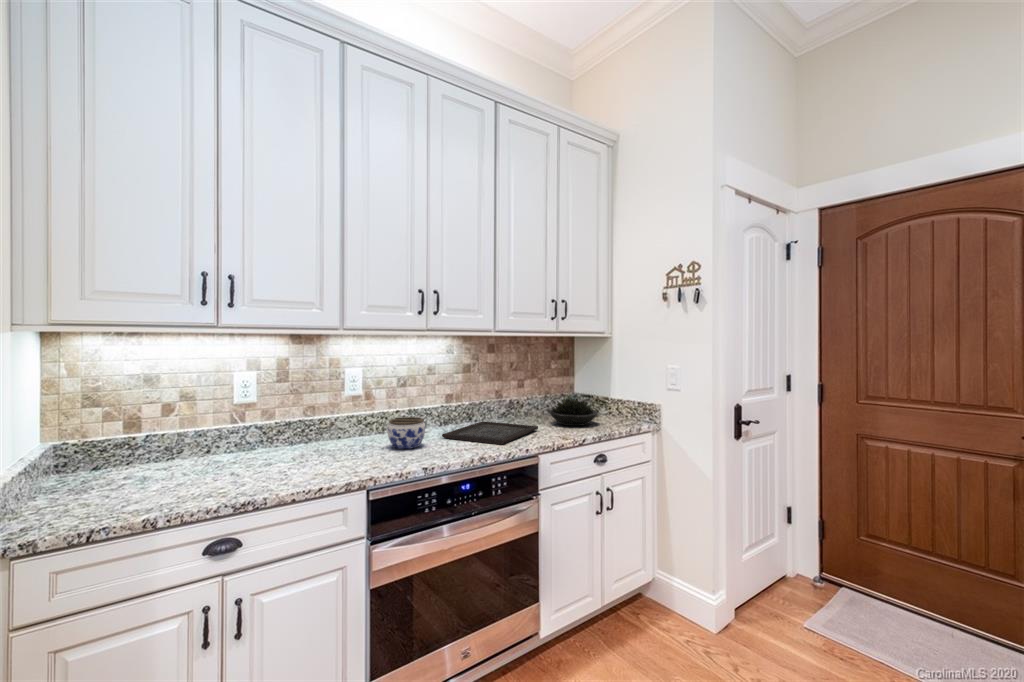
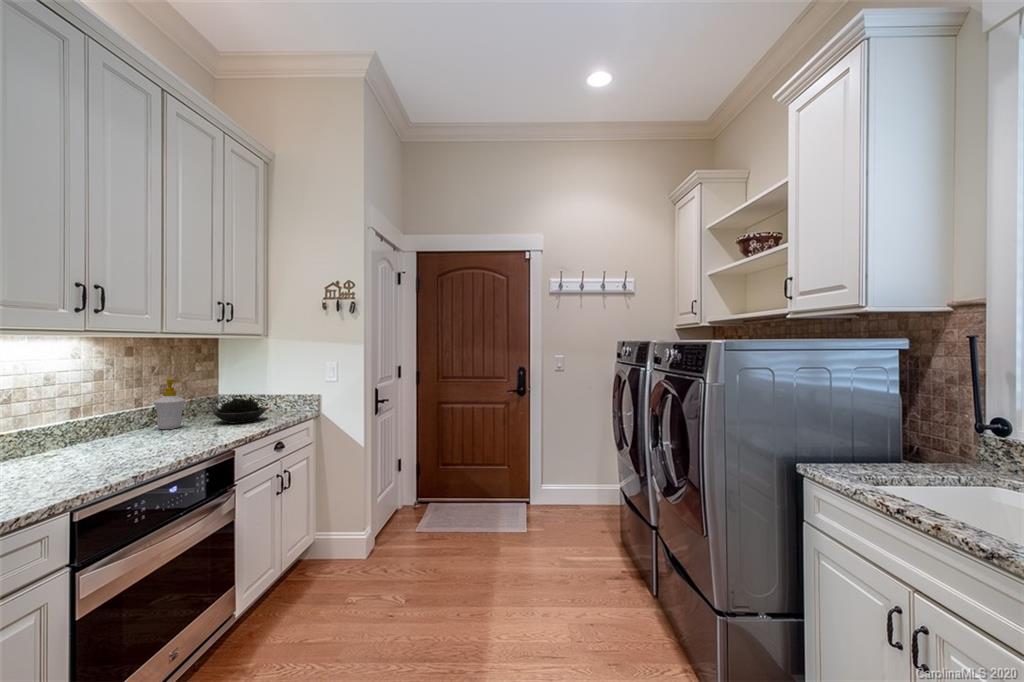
soap bottle: none [505,375,528,423] -> present [154,379,185,429]
jar: present [387,417,425,449] -> none [29,433,91,472]
tray: present [442,421,538,445] -> none [99,427,212,453]

